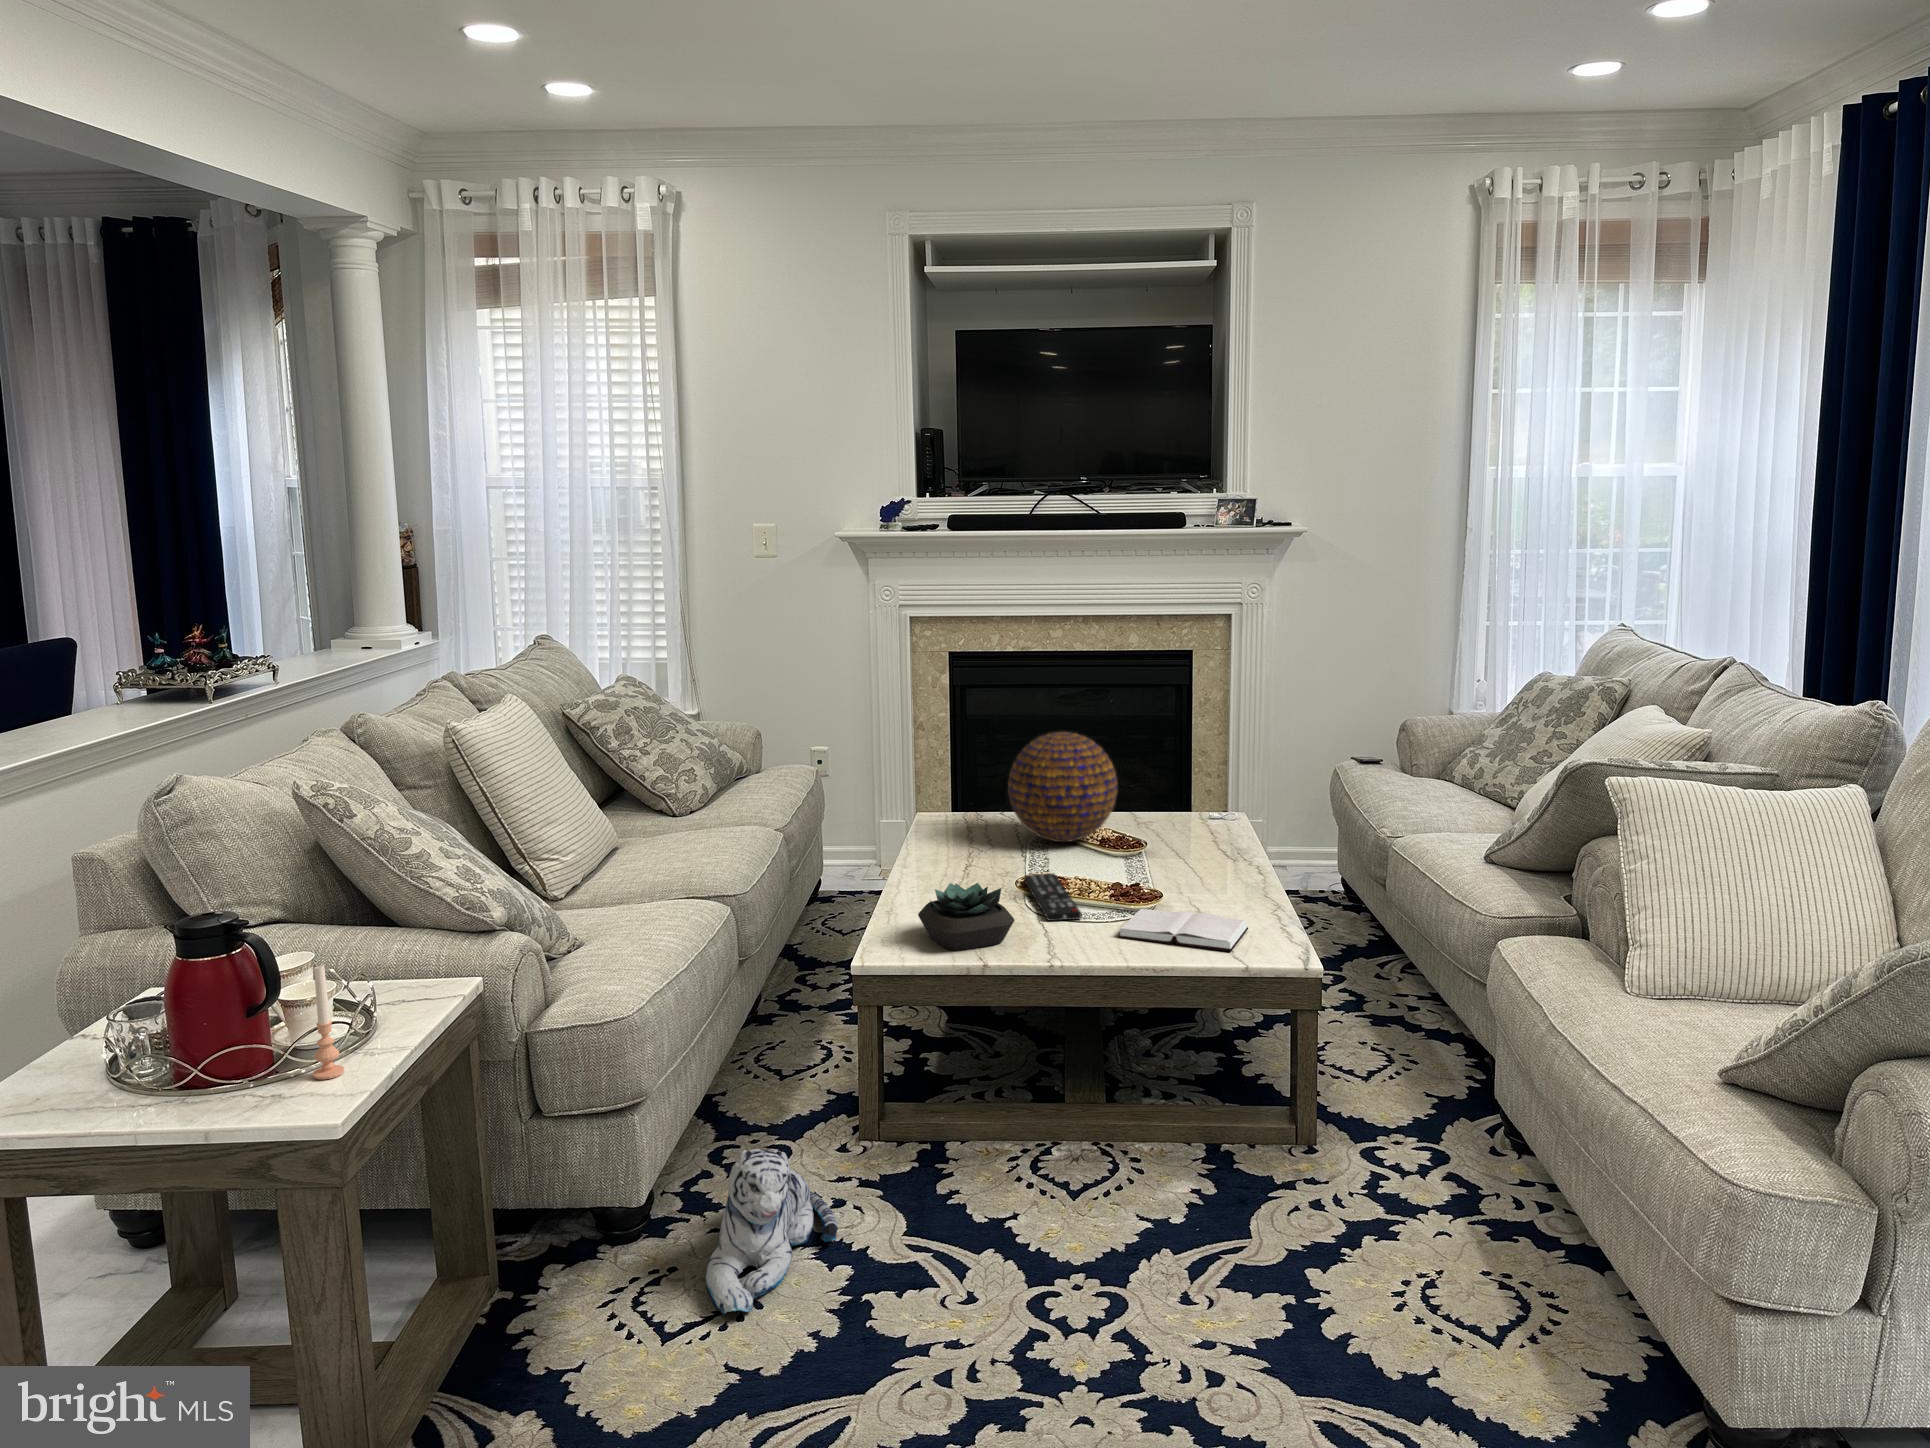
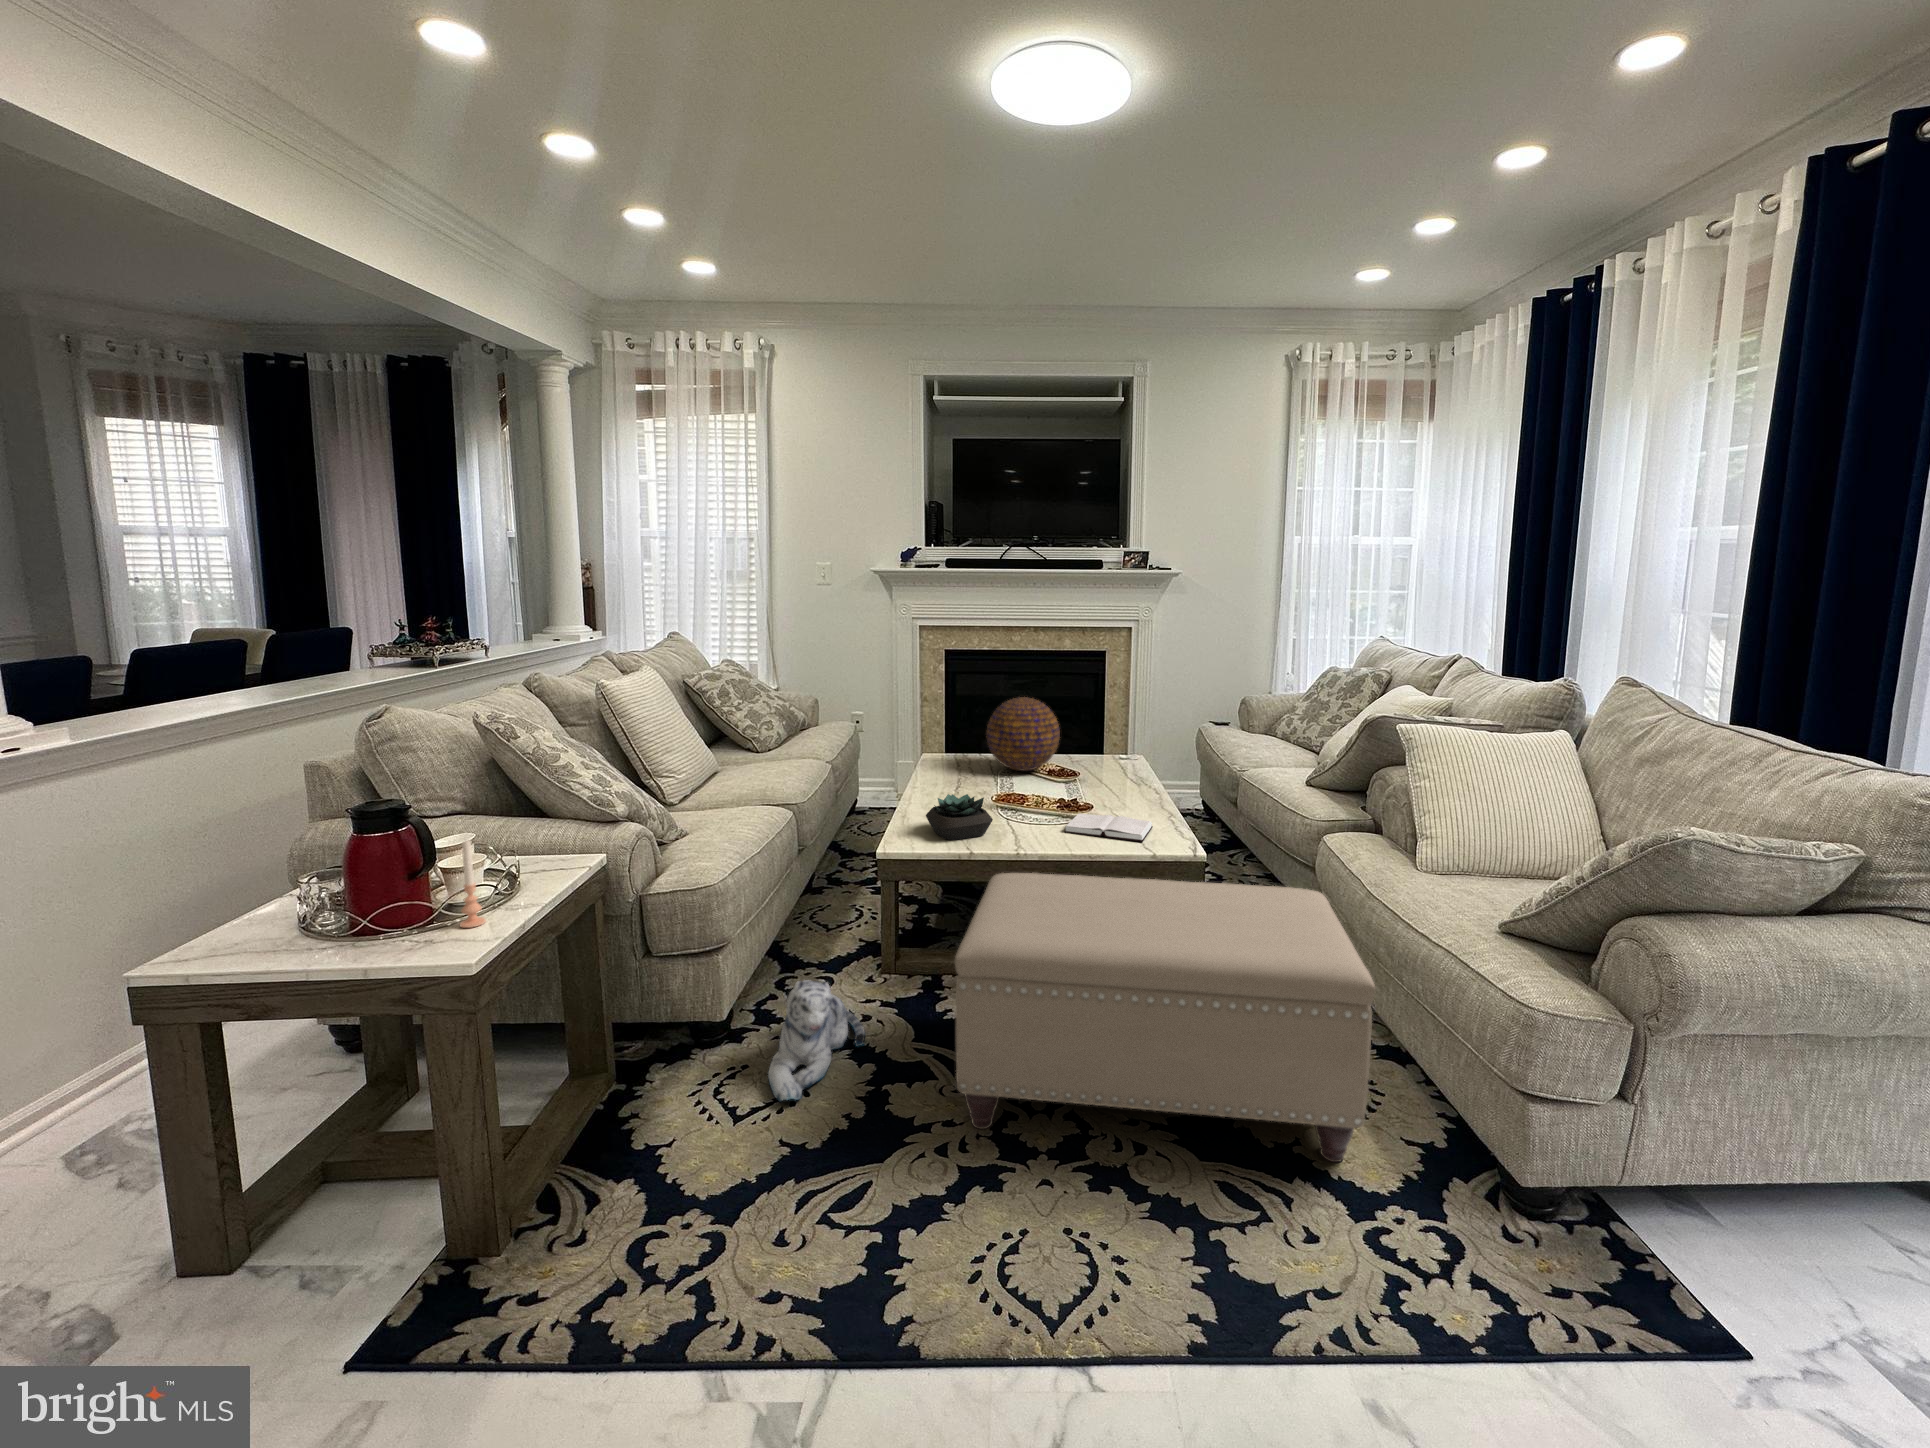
remote control: present [1024,873,1081,921] -> none [998,790,1038,821]
ottoman: none [957,999,1533,1399] -> present [955,873,1376,1162]

